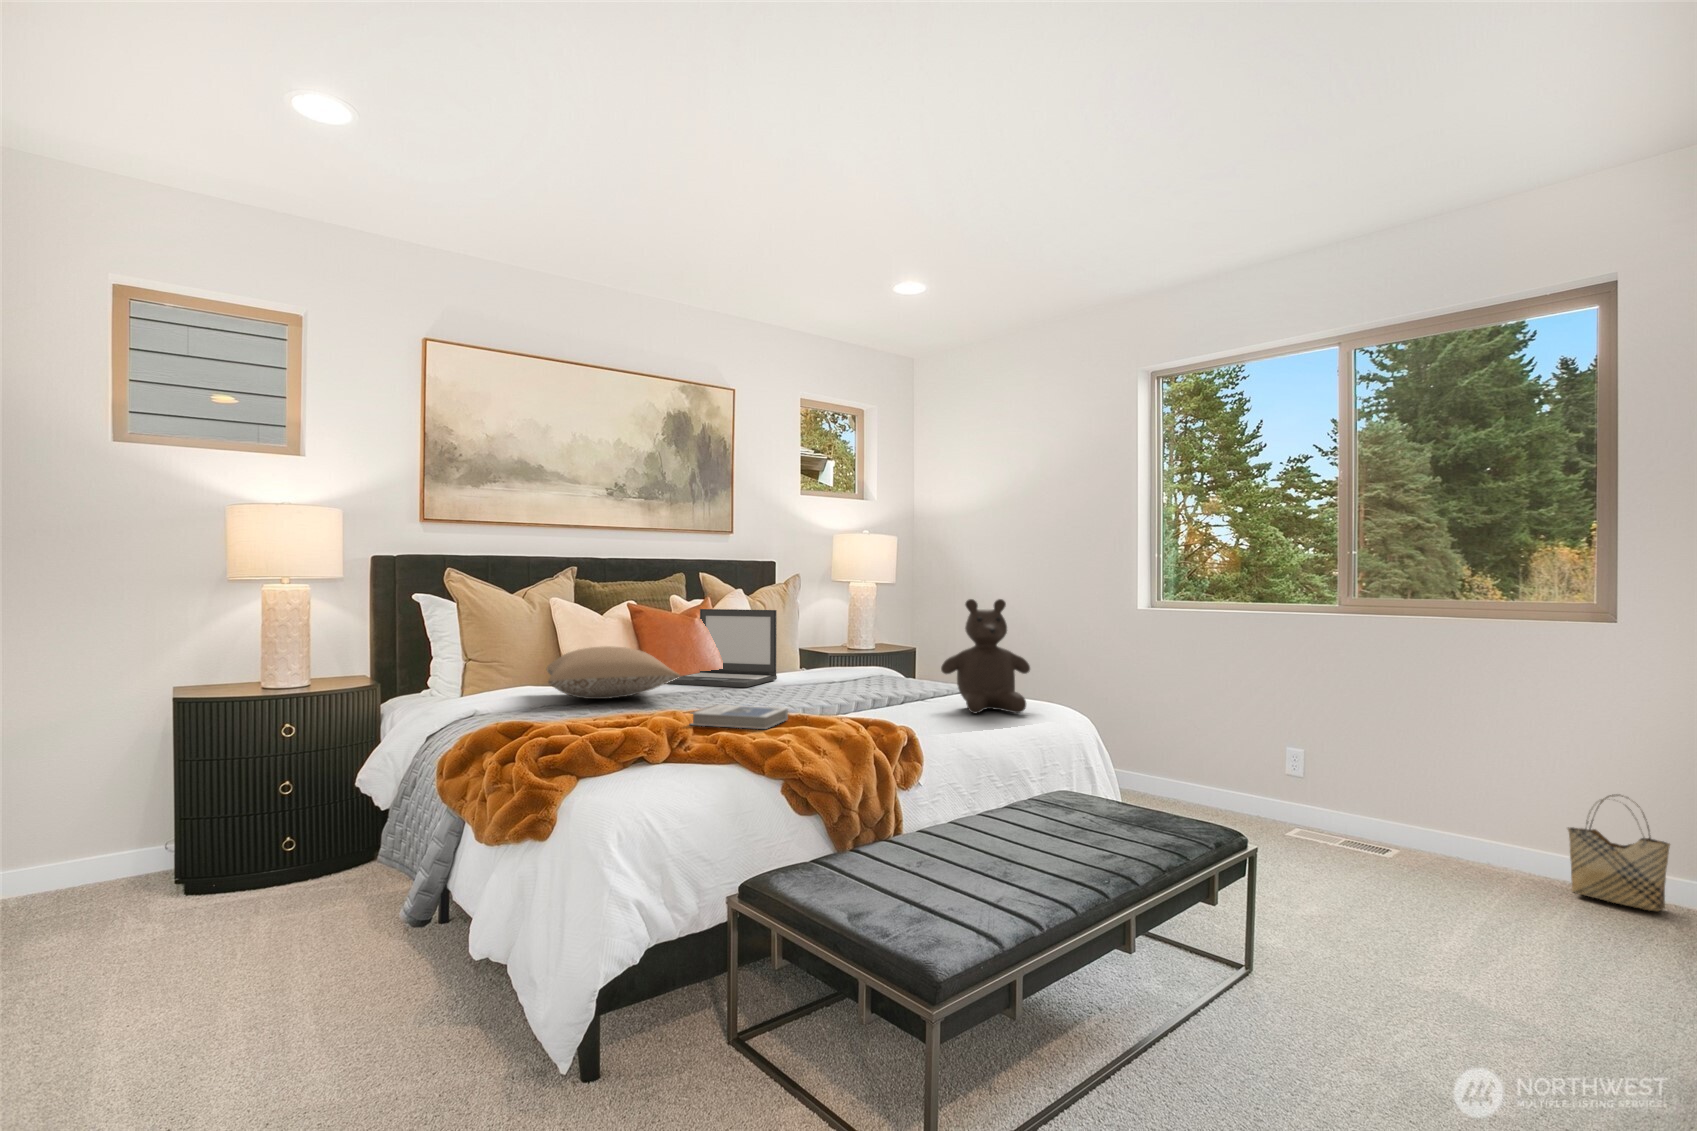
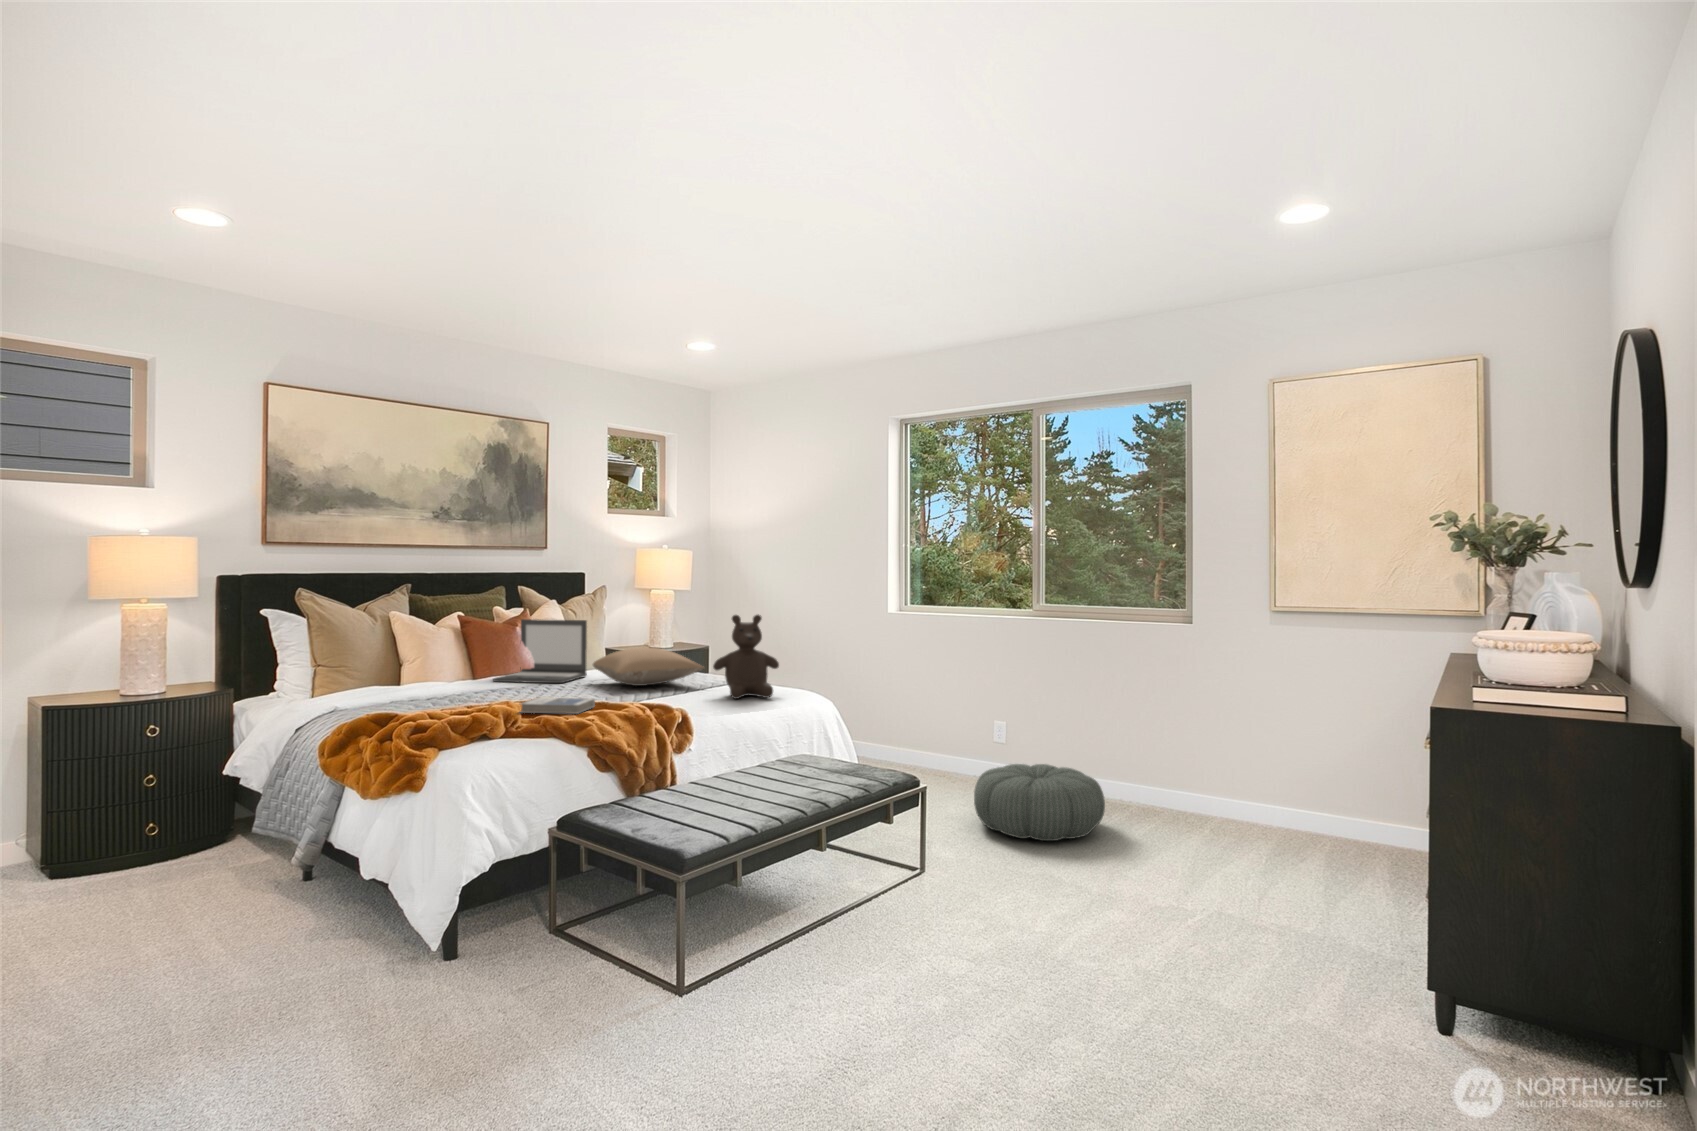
pillow: present [547,646,680,699] -> present [593,648,704,686]
woven basket: present [1568,795,1670,911] -> none [1144,742,1198,817]
pouf: none [1306,816,1530,940] -> present [974,764,1105,841]

